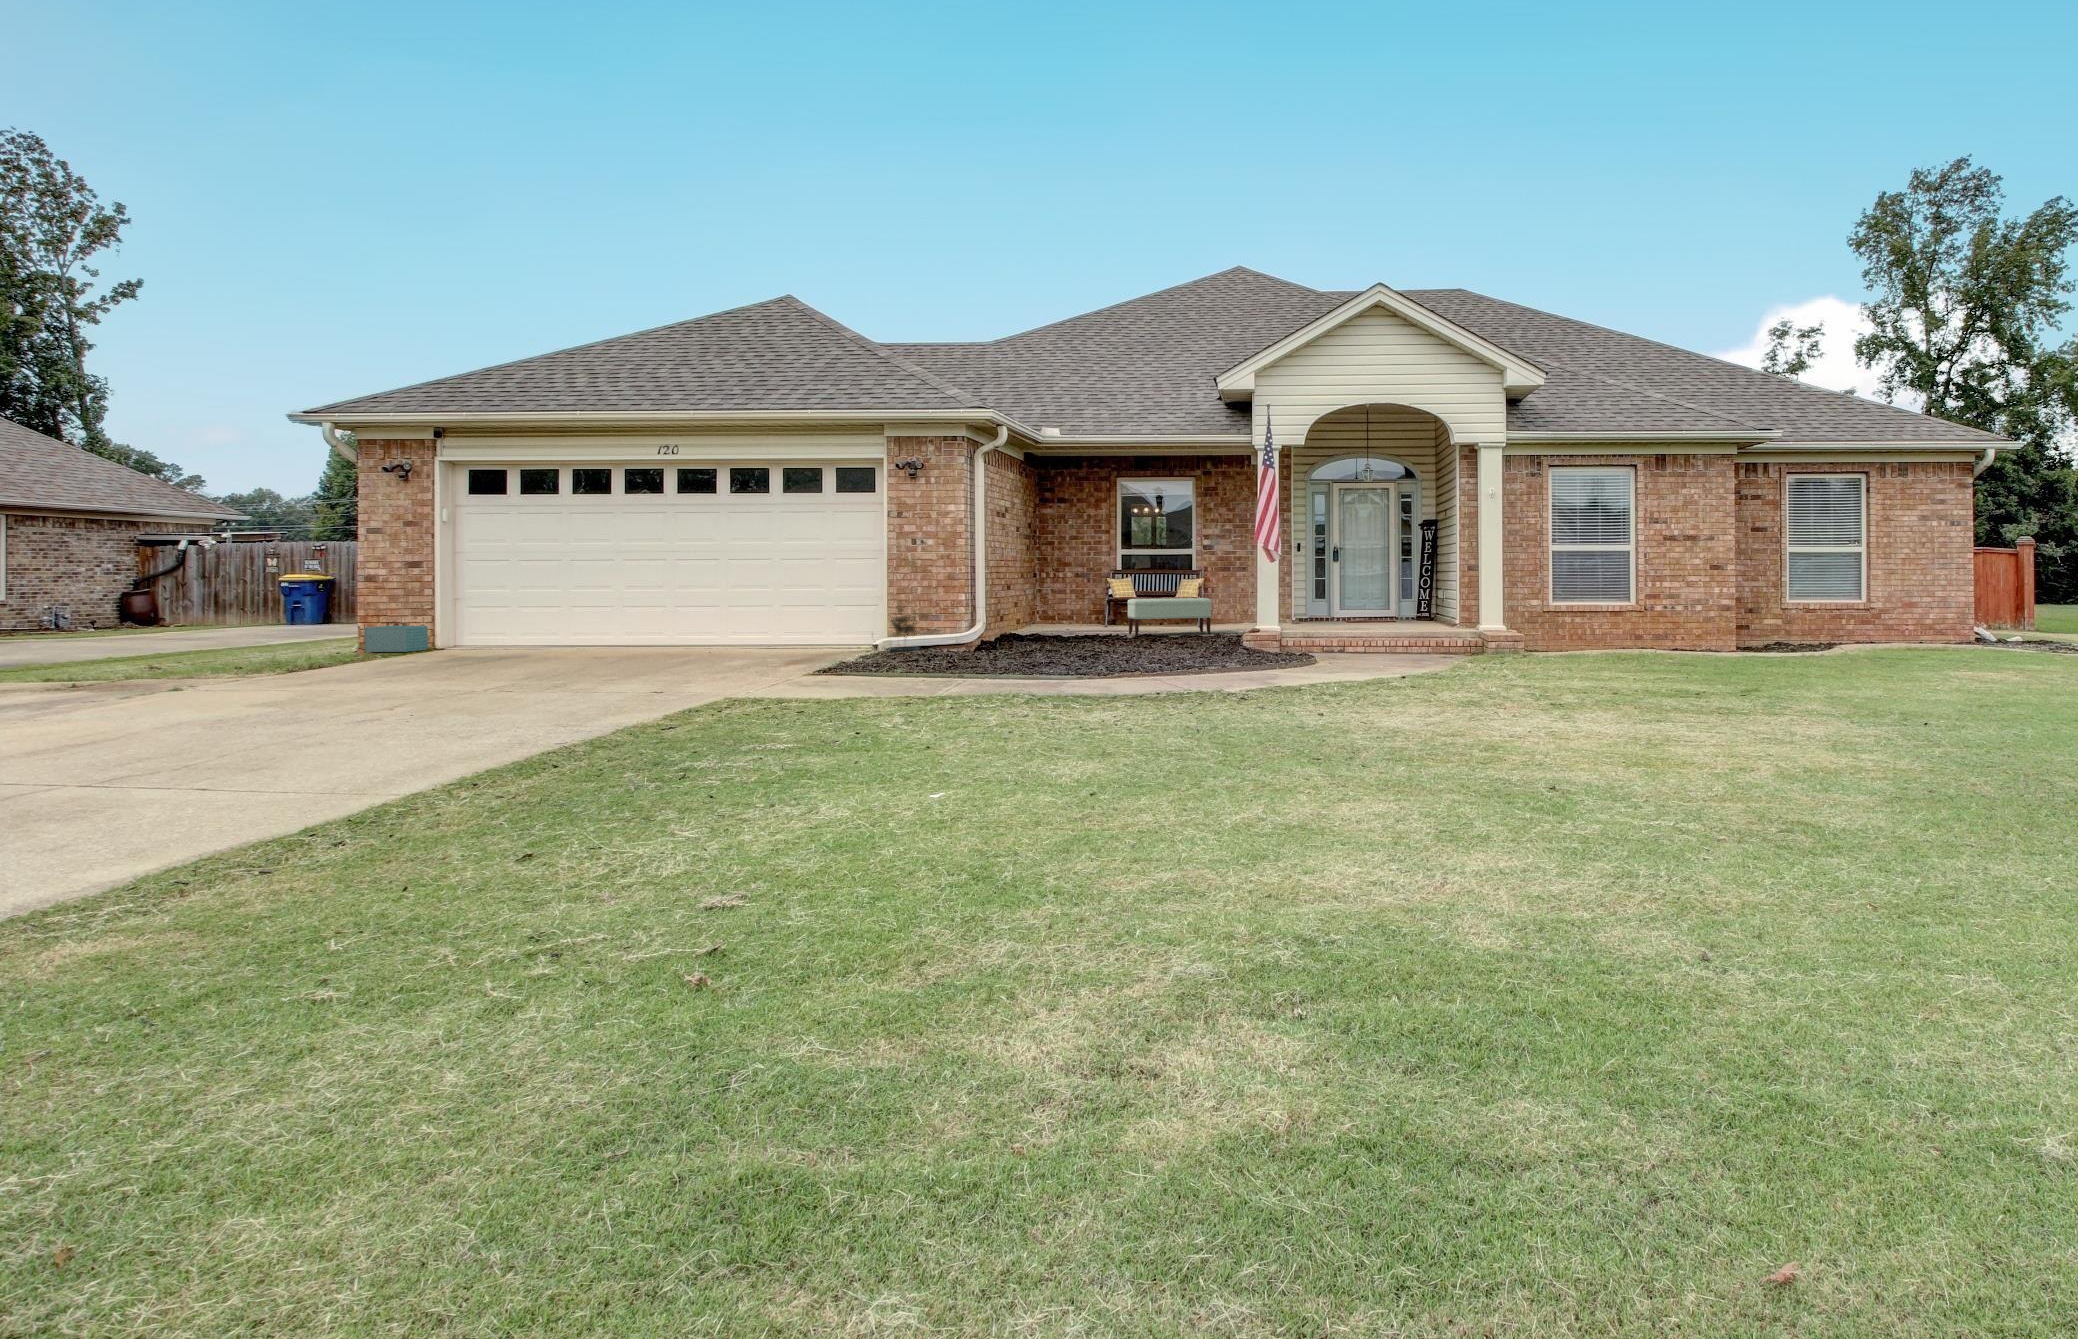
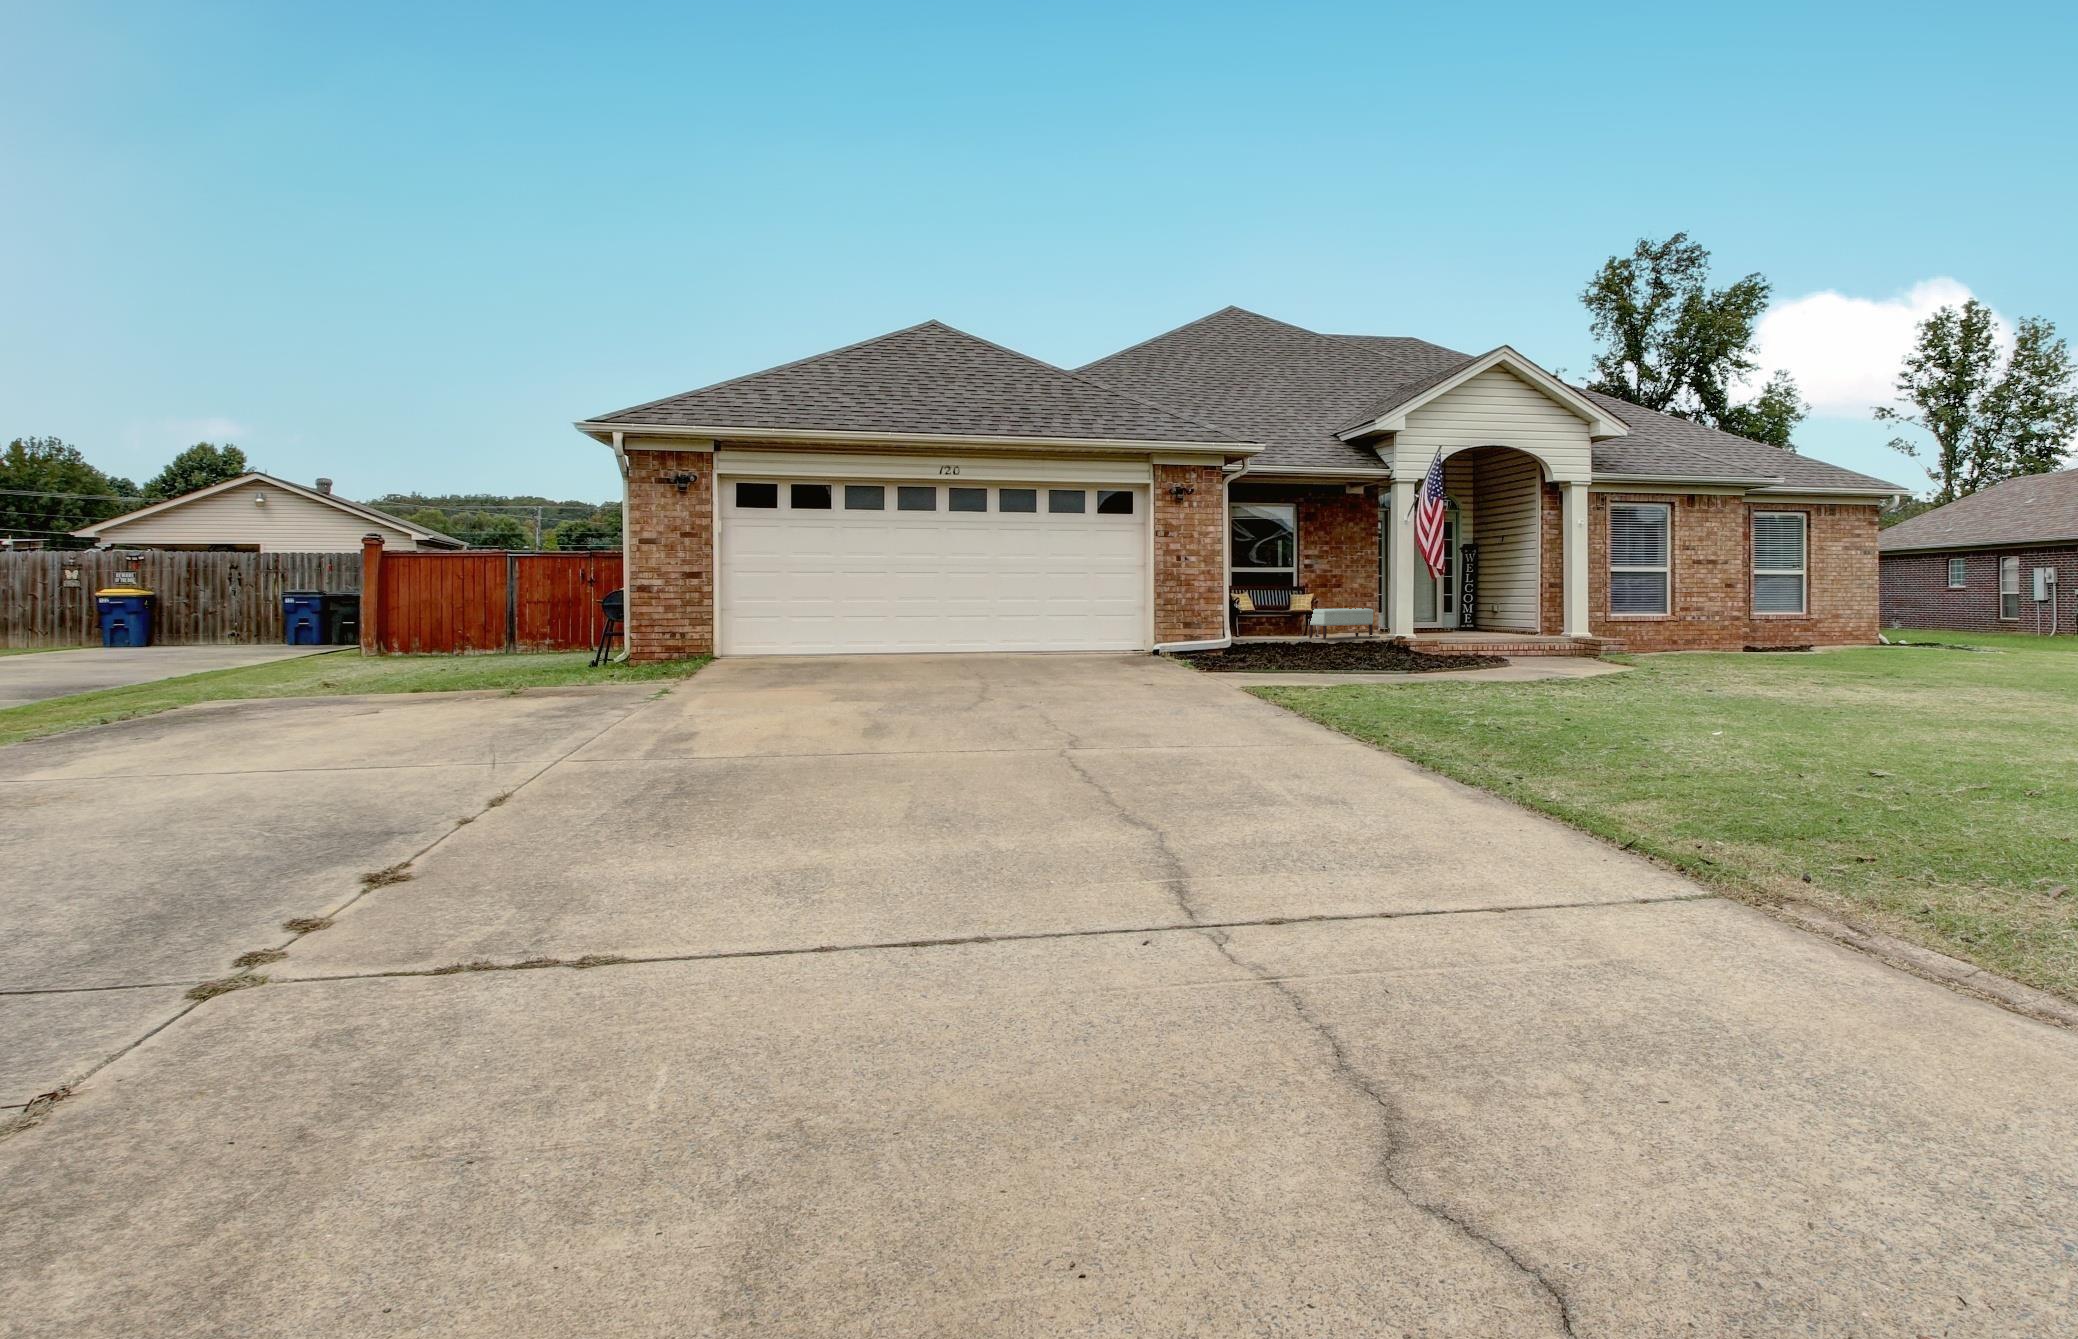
potted tree: present [891,606,920,651] -> none [1167,608,1193,652]
storage box: present [365,626,428,652] -> none [659,635,707,660]

